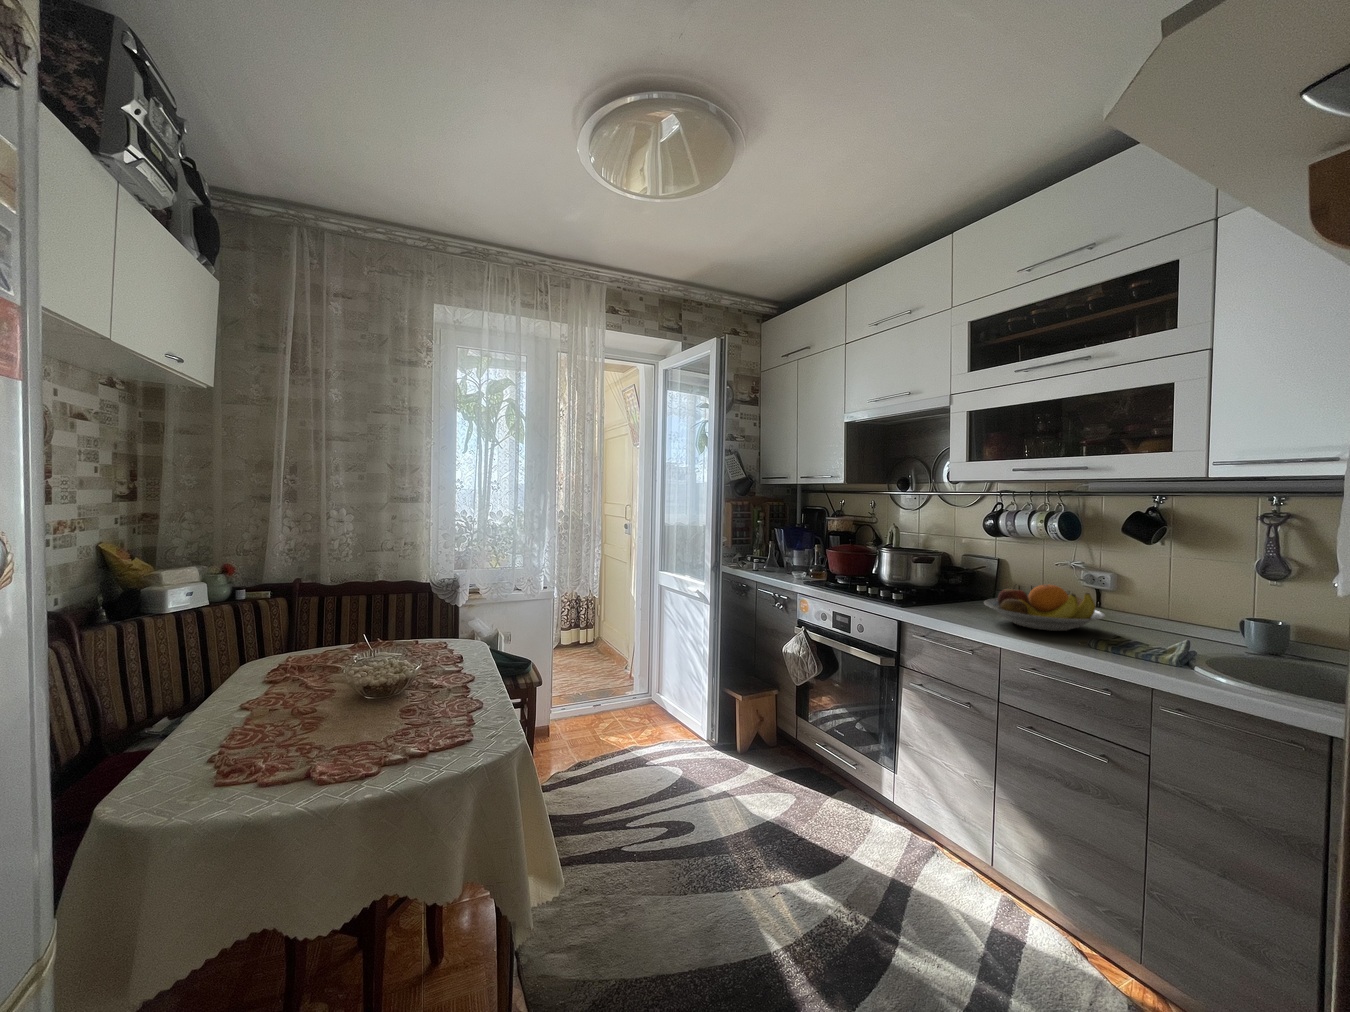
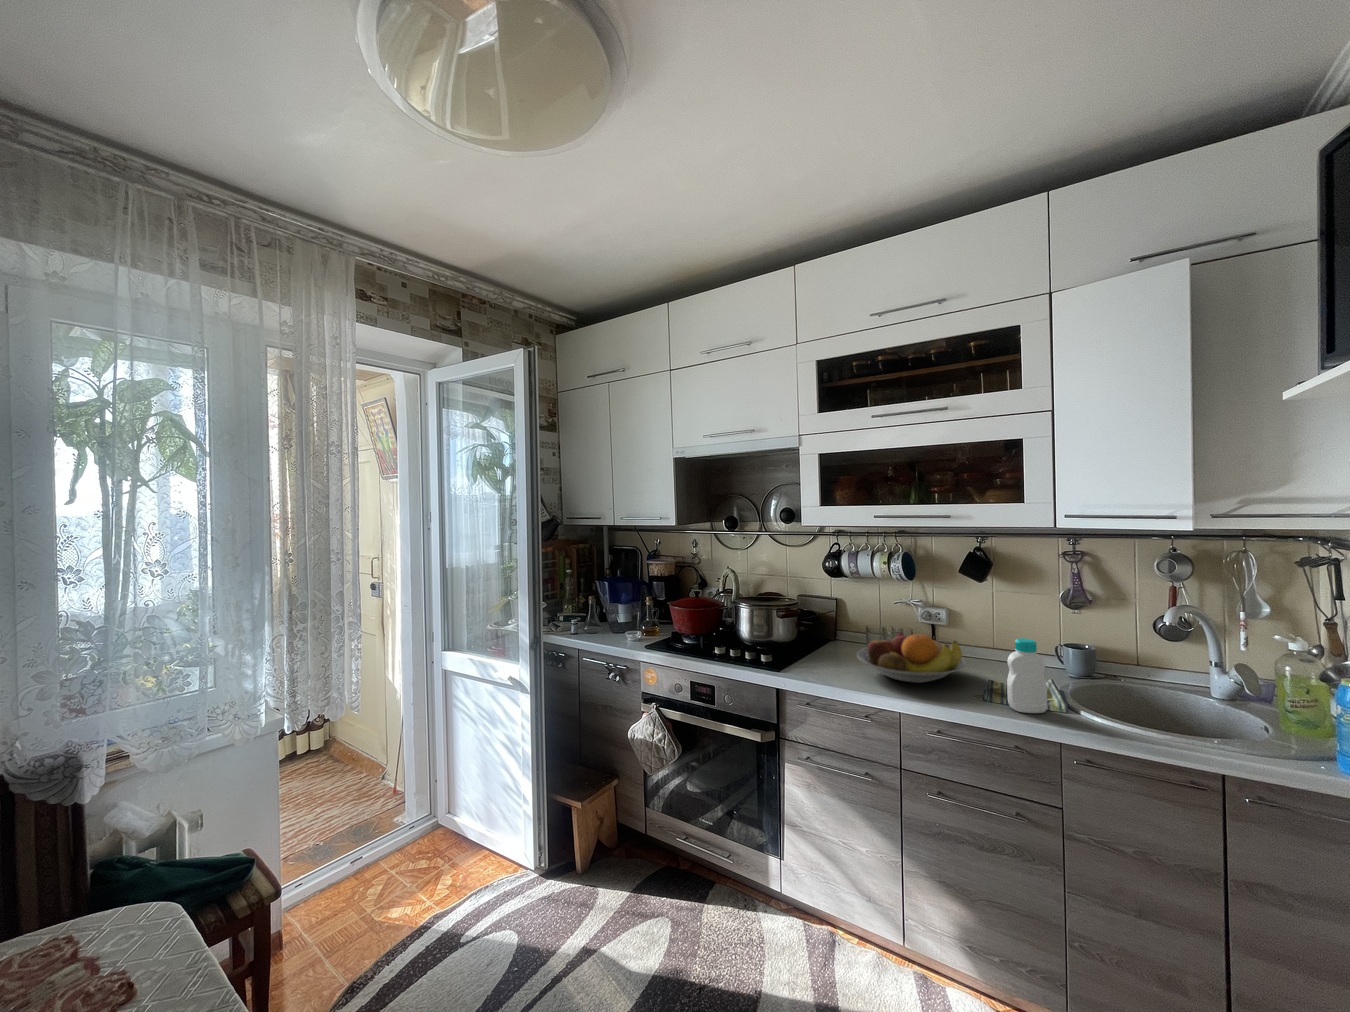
bottle: none [1120,586,1166,662] -> present [1007,638,1047,713]

